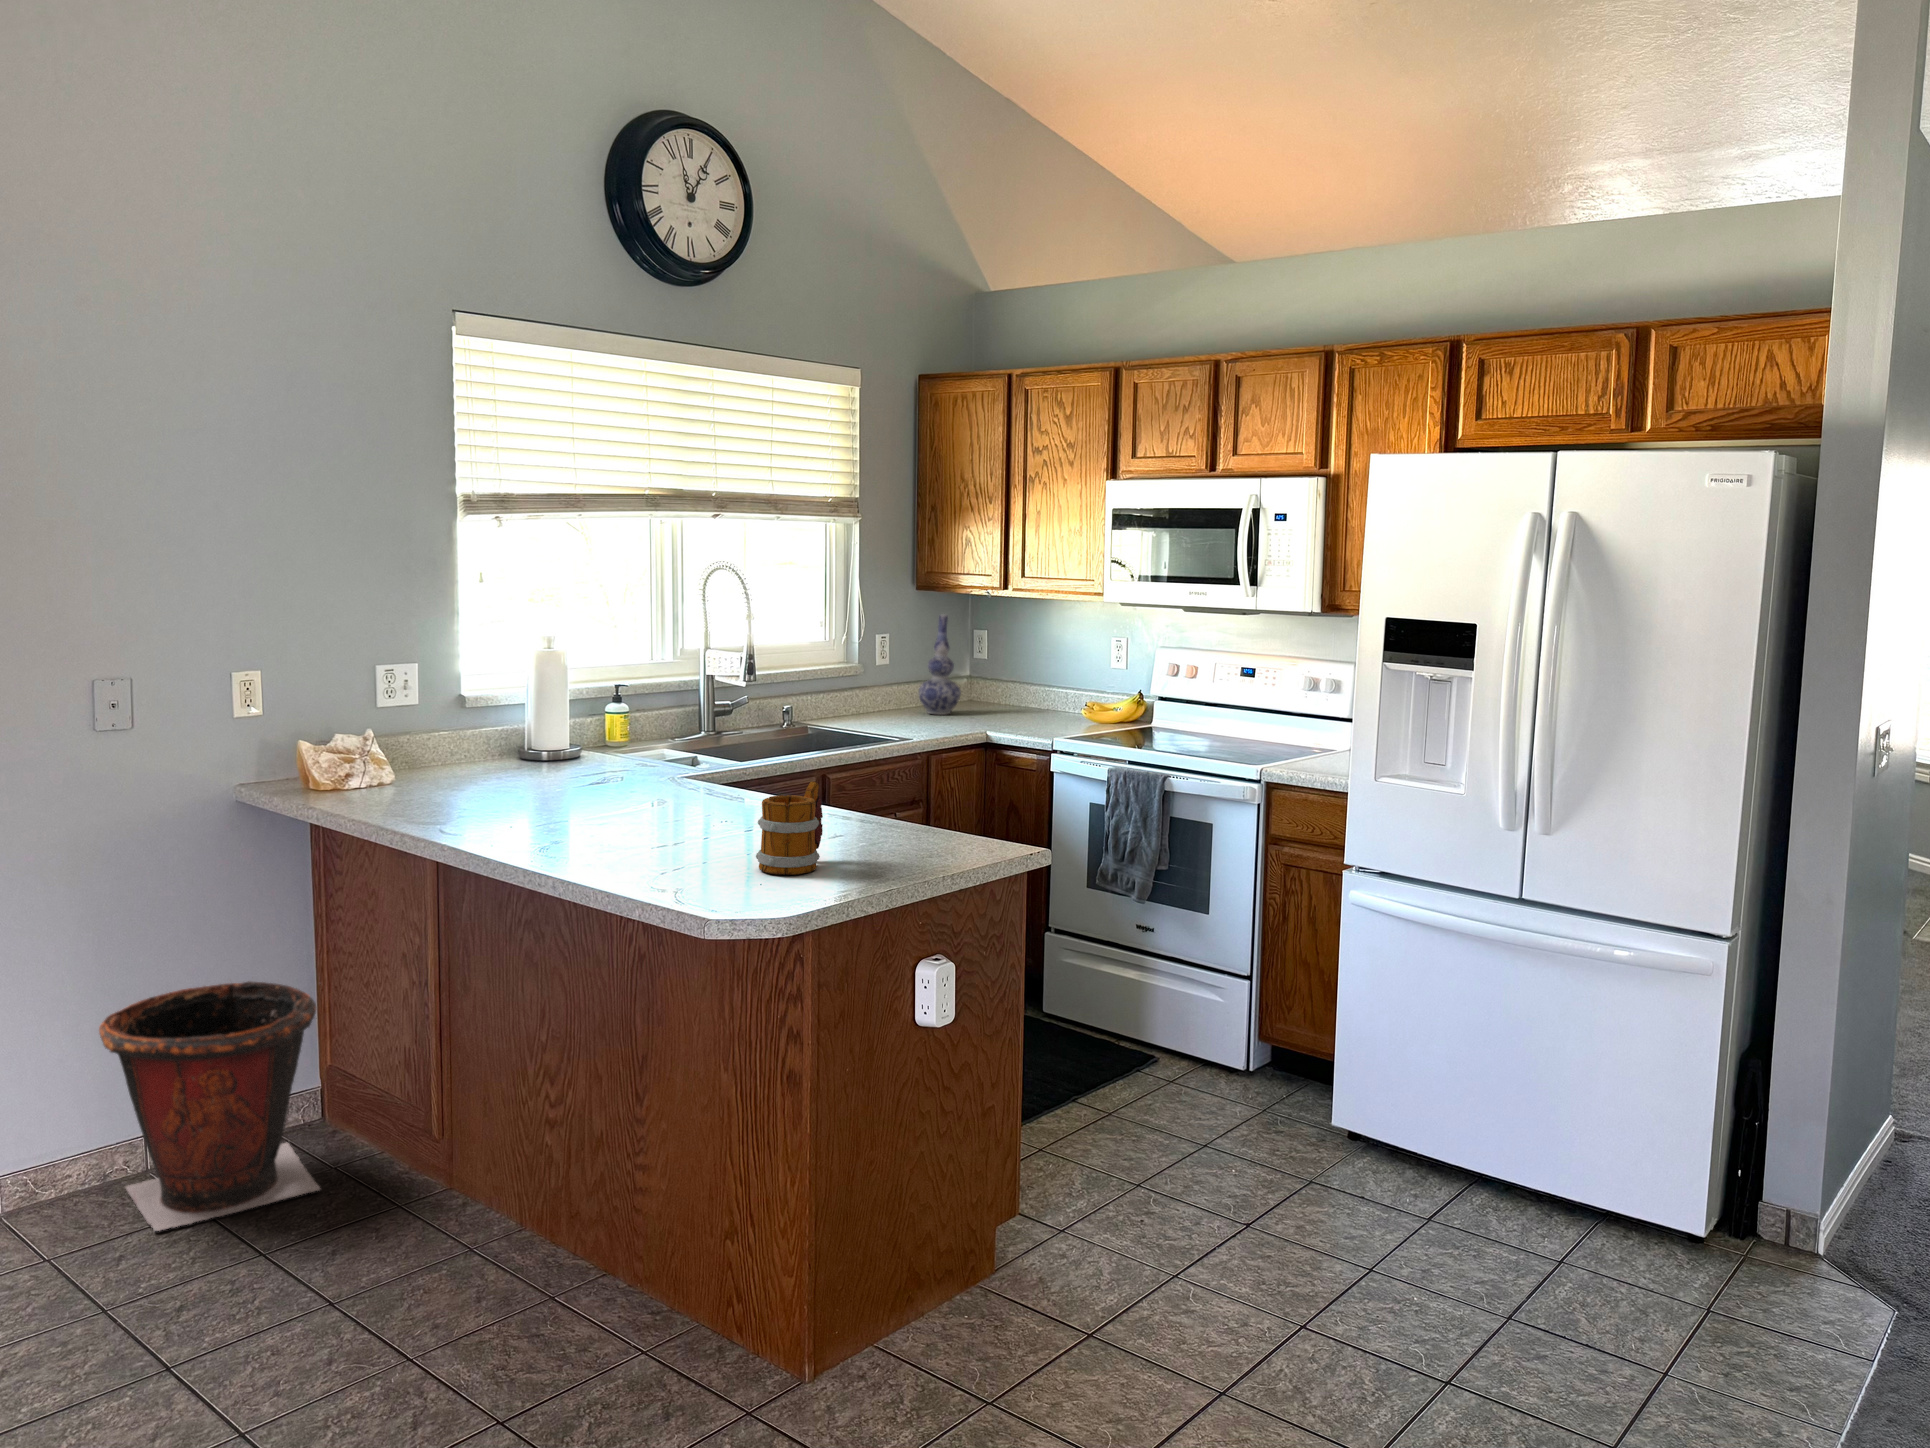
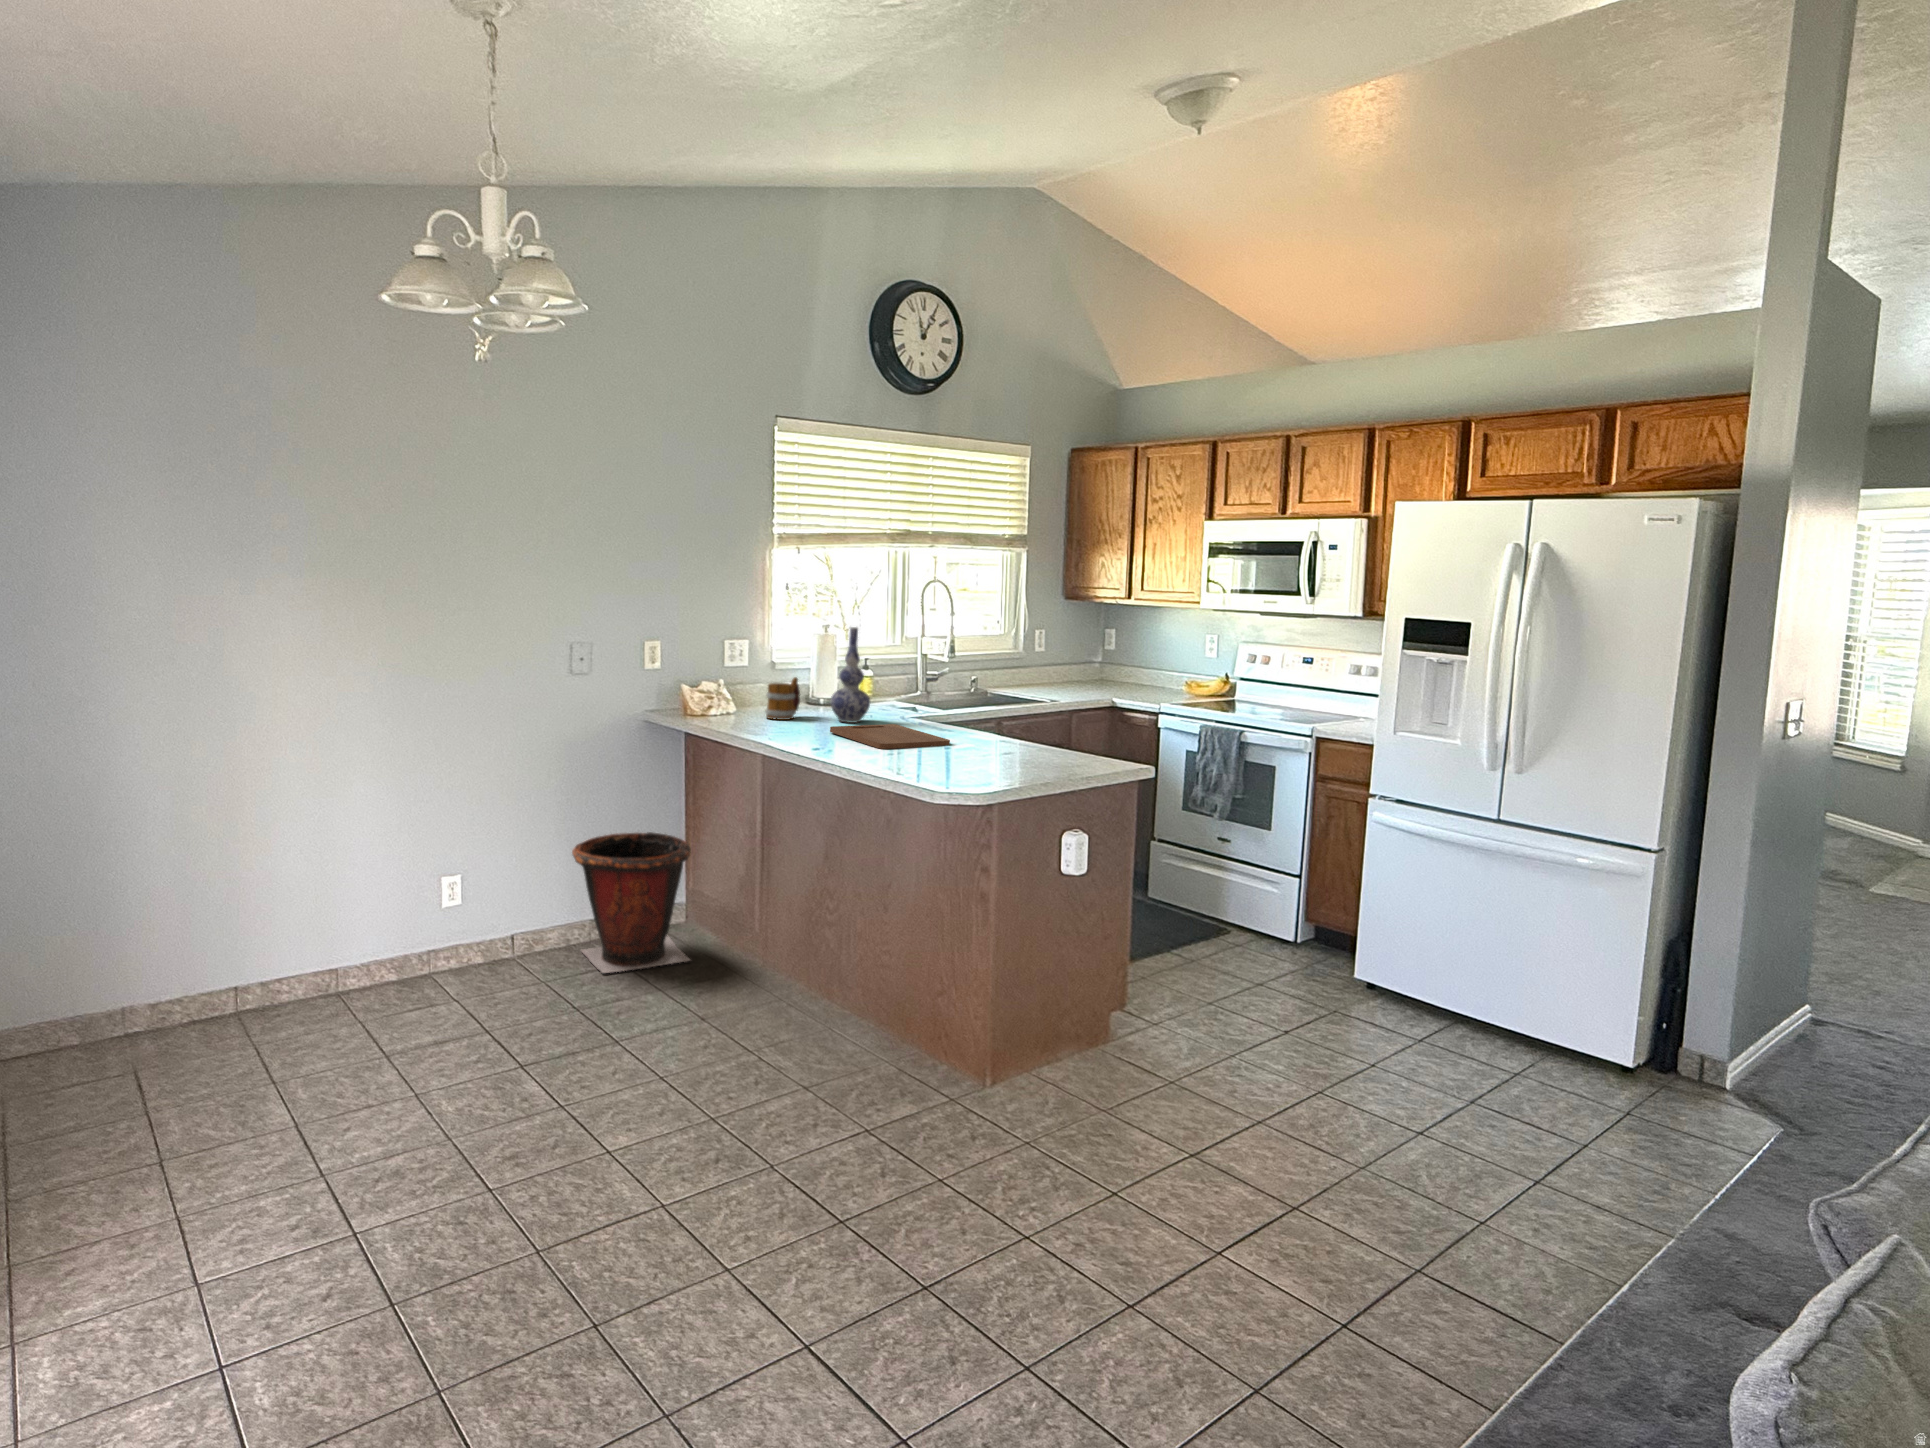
vase: present [919,614,961,715] -> present [830,627,870,723]
mug: present [756,782,823,875] -> present [765,677,800,720]
cutting board: none [541,794,732,842] -> present [830,724,950,749]

